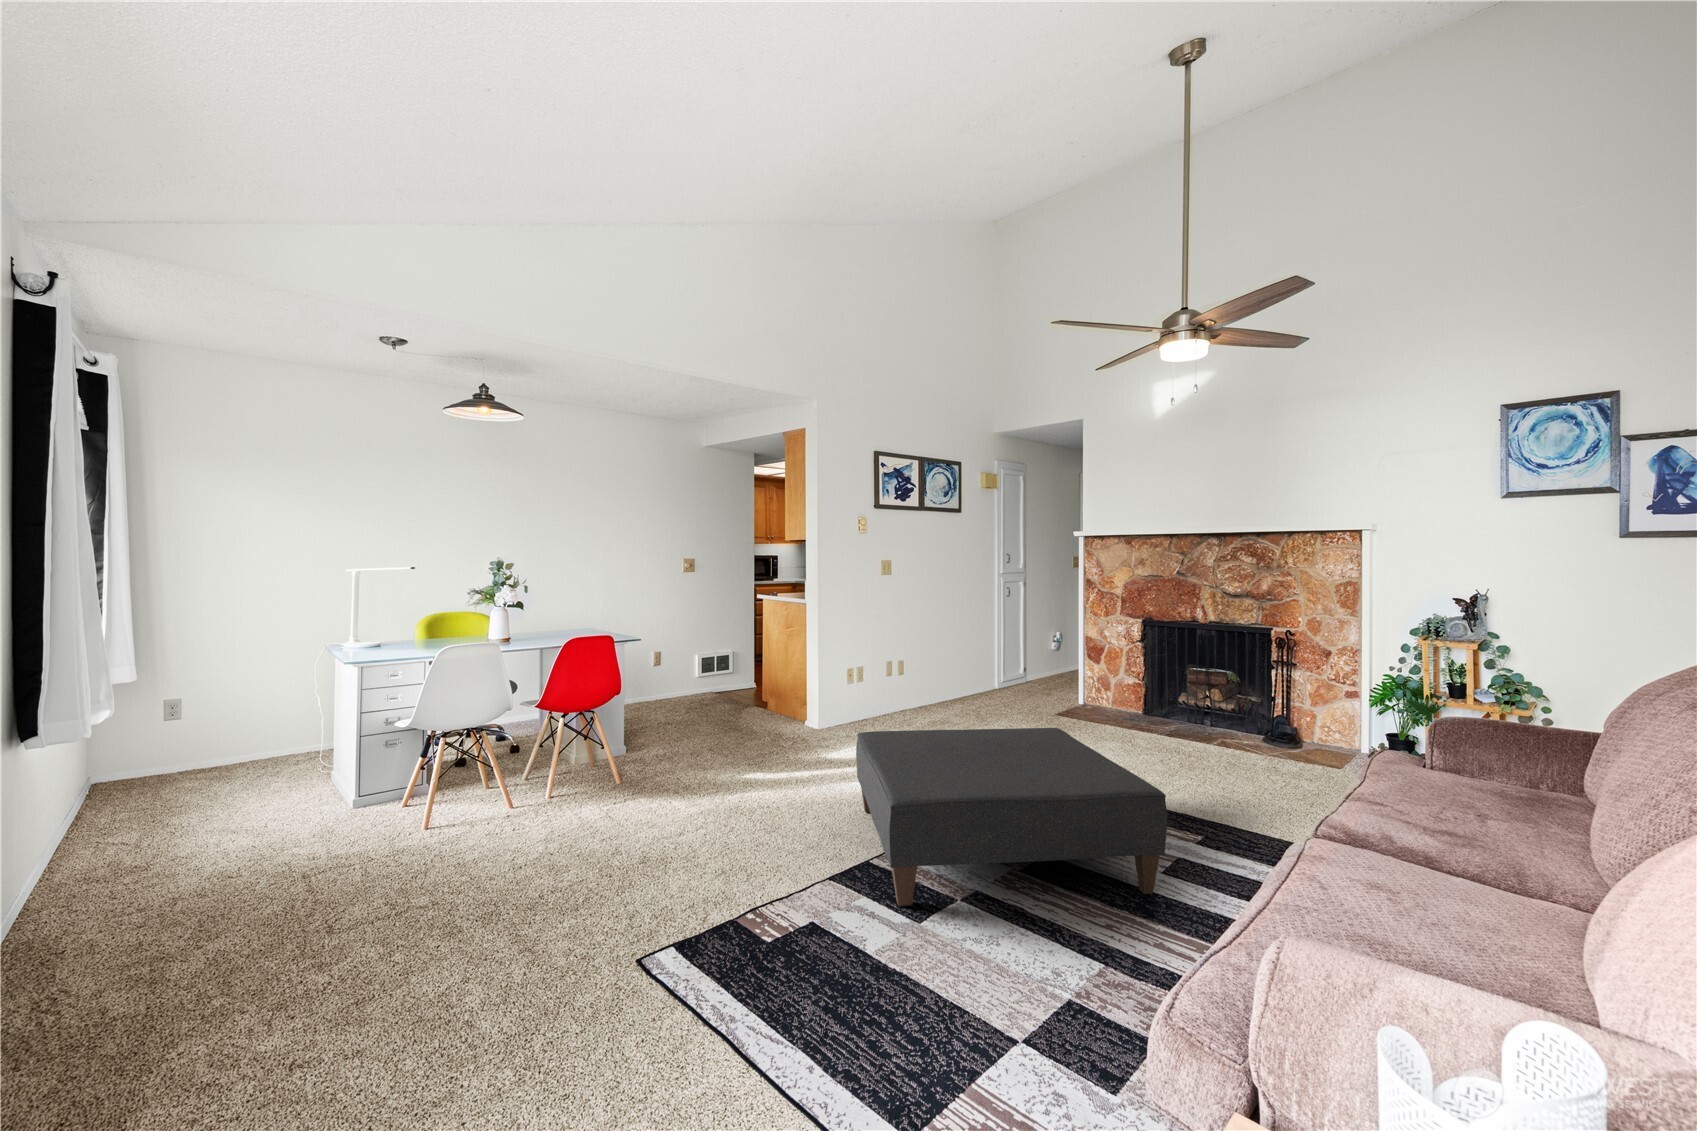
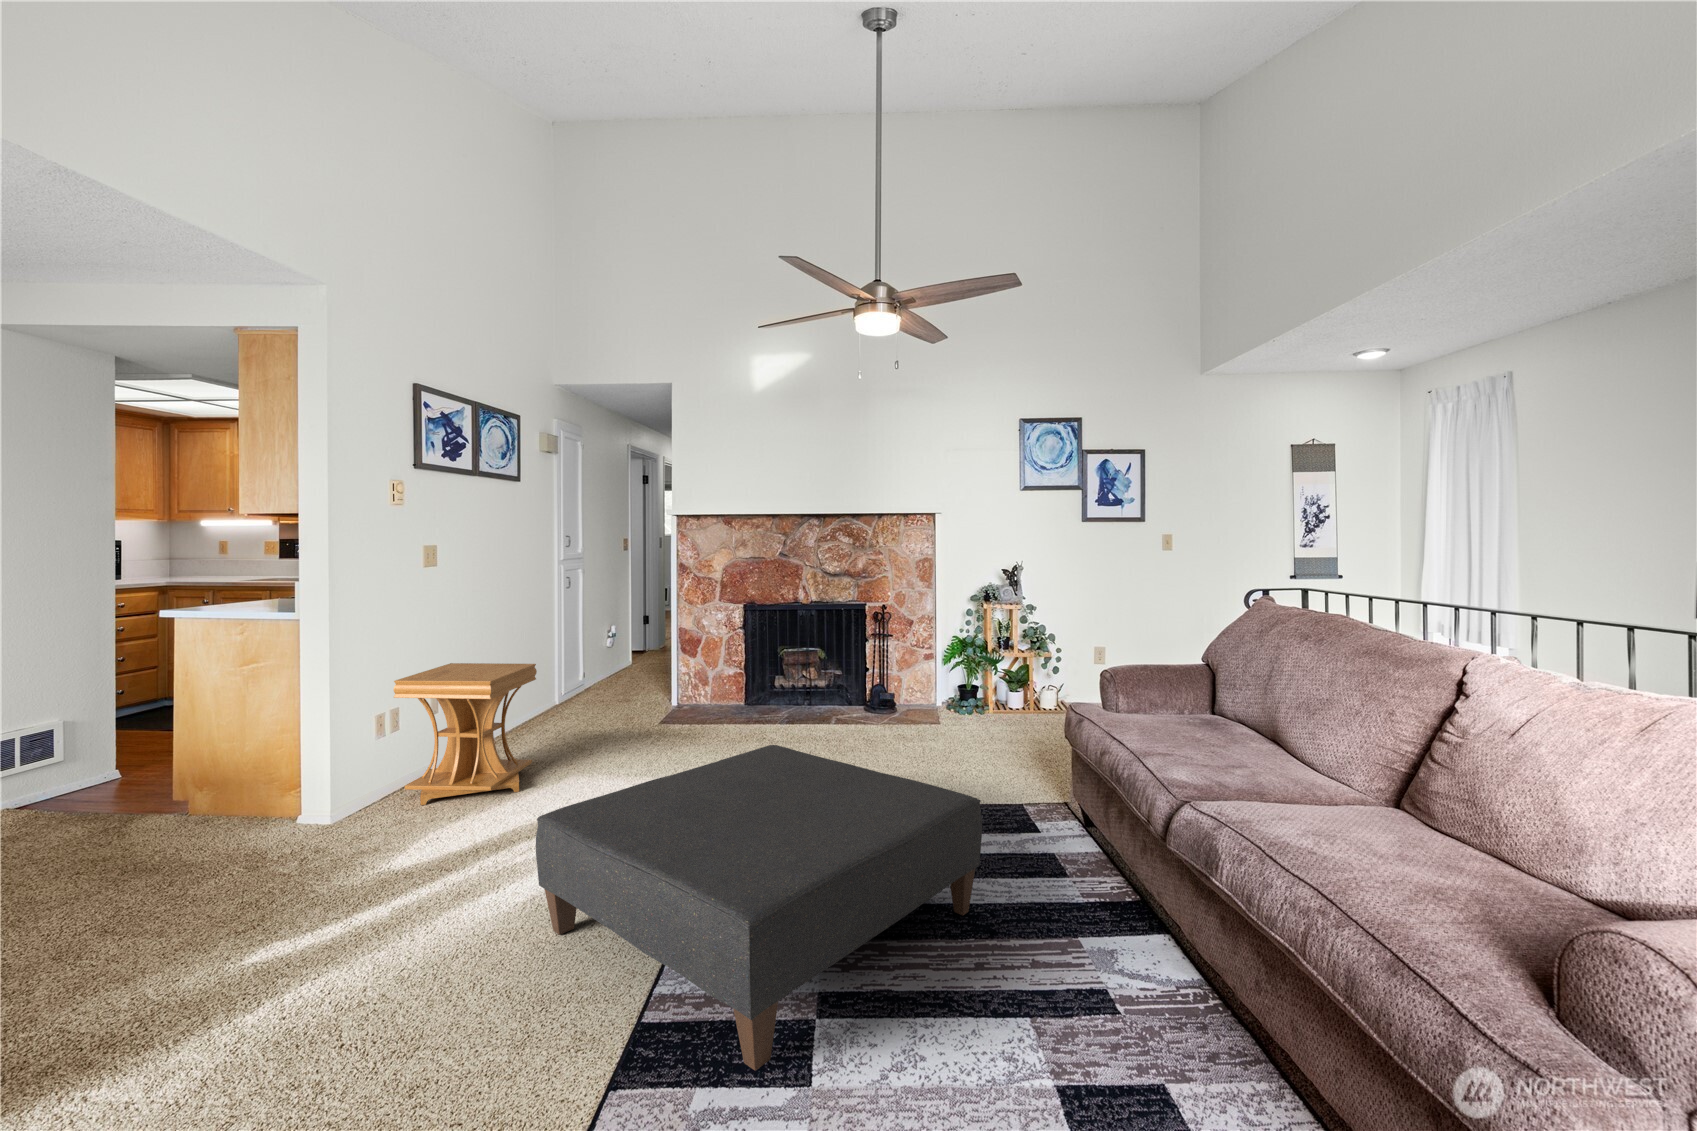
side table: none [848,642,940,736] -> present [394,663,537,805]

